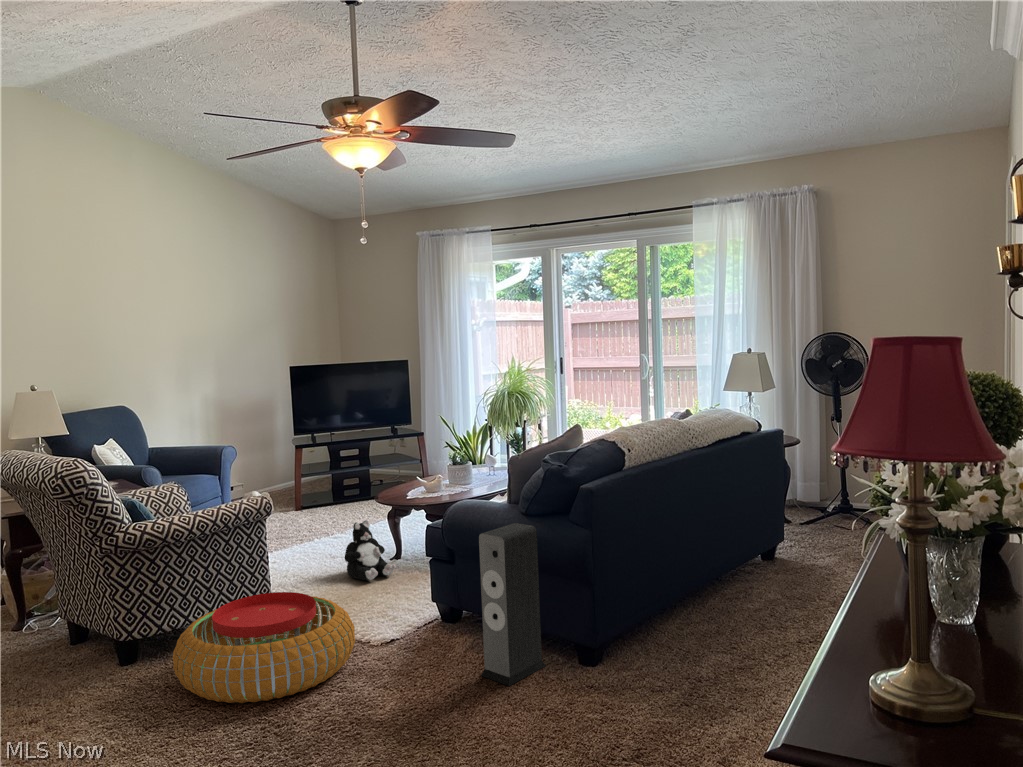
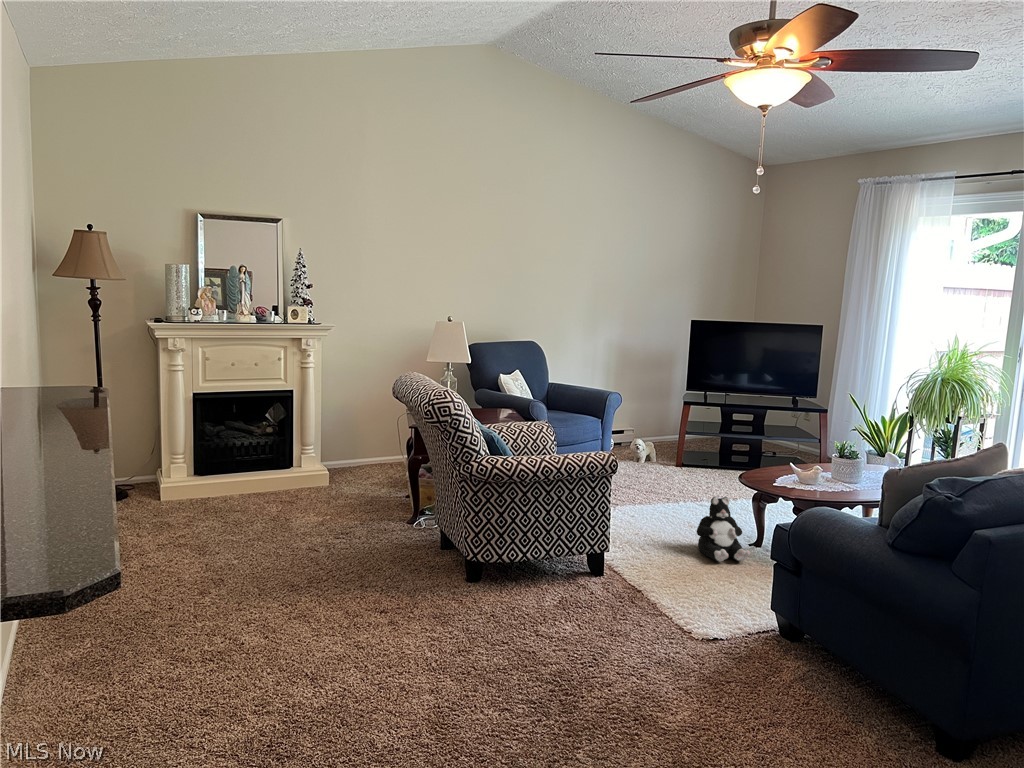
speaker: present [479,523,546,686] -> none [801,551,904,745]
pouf: present [173,592,355,703] -> none [496,550,674,664]

